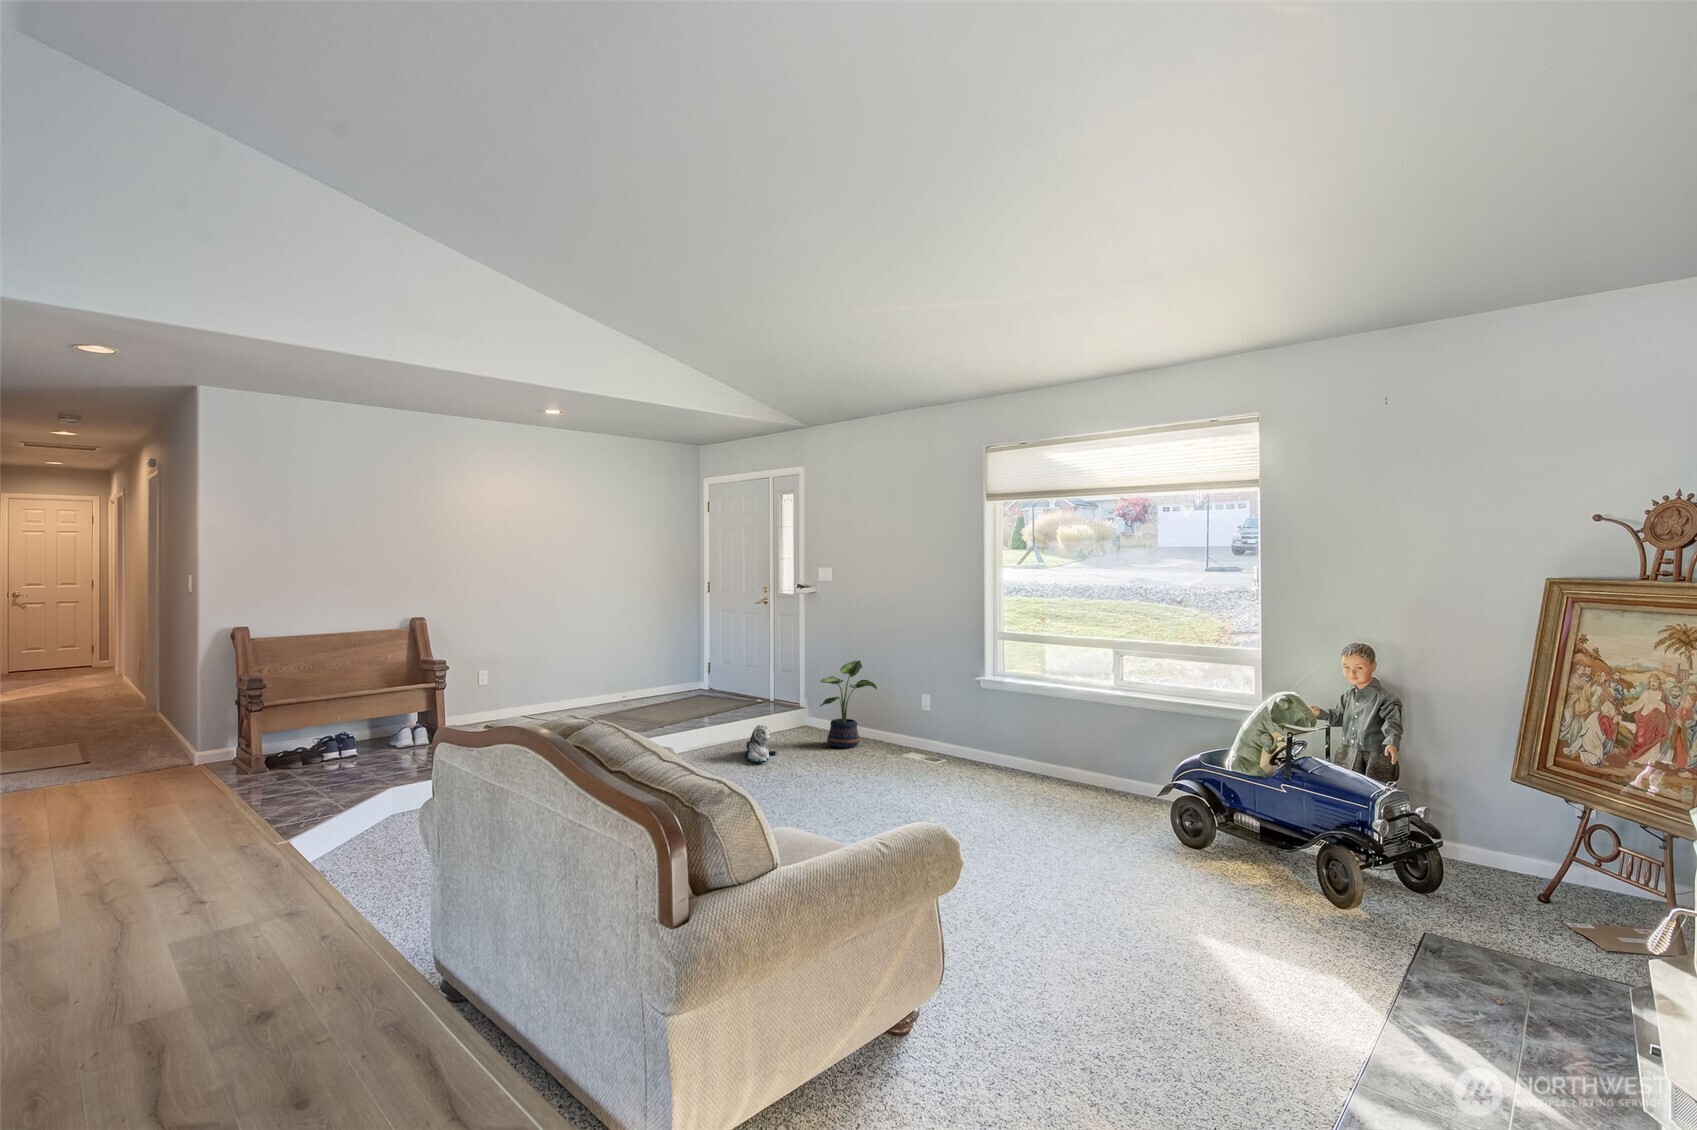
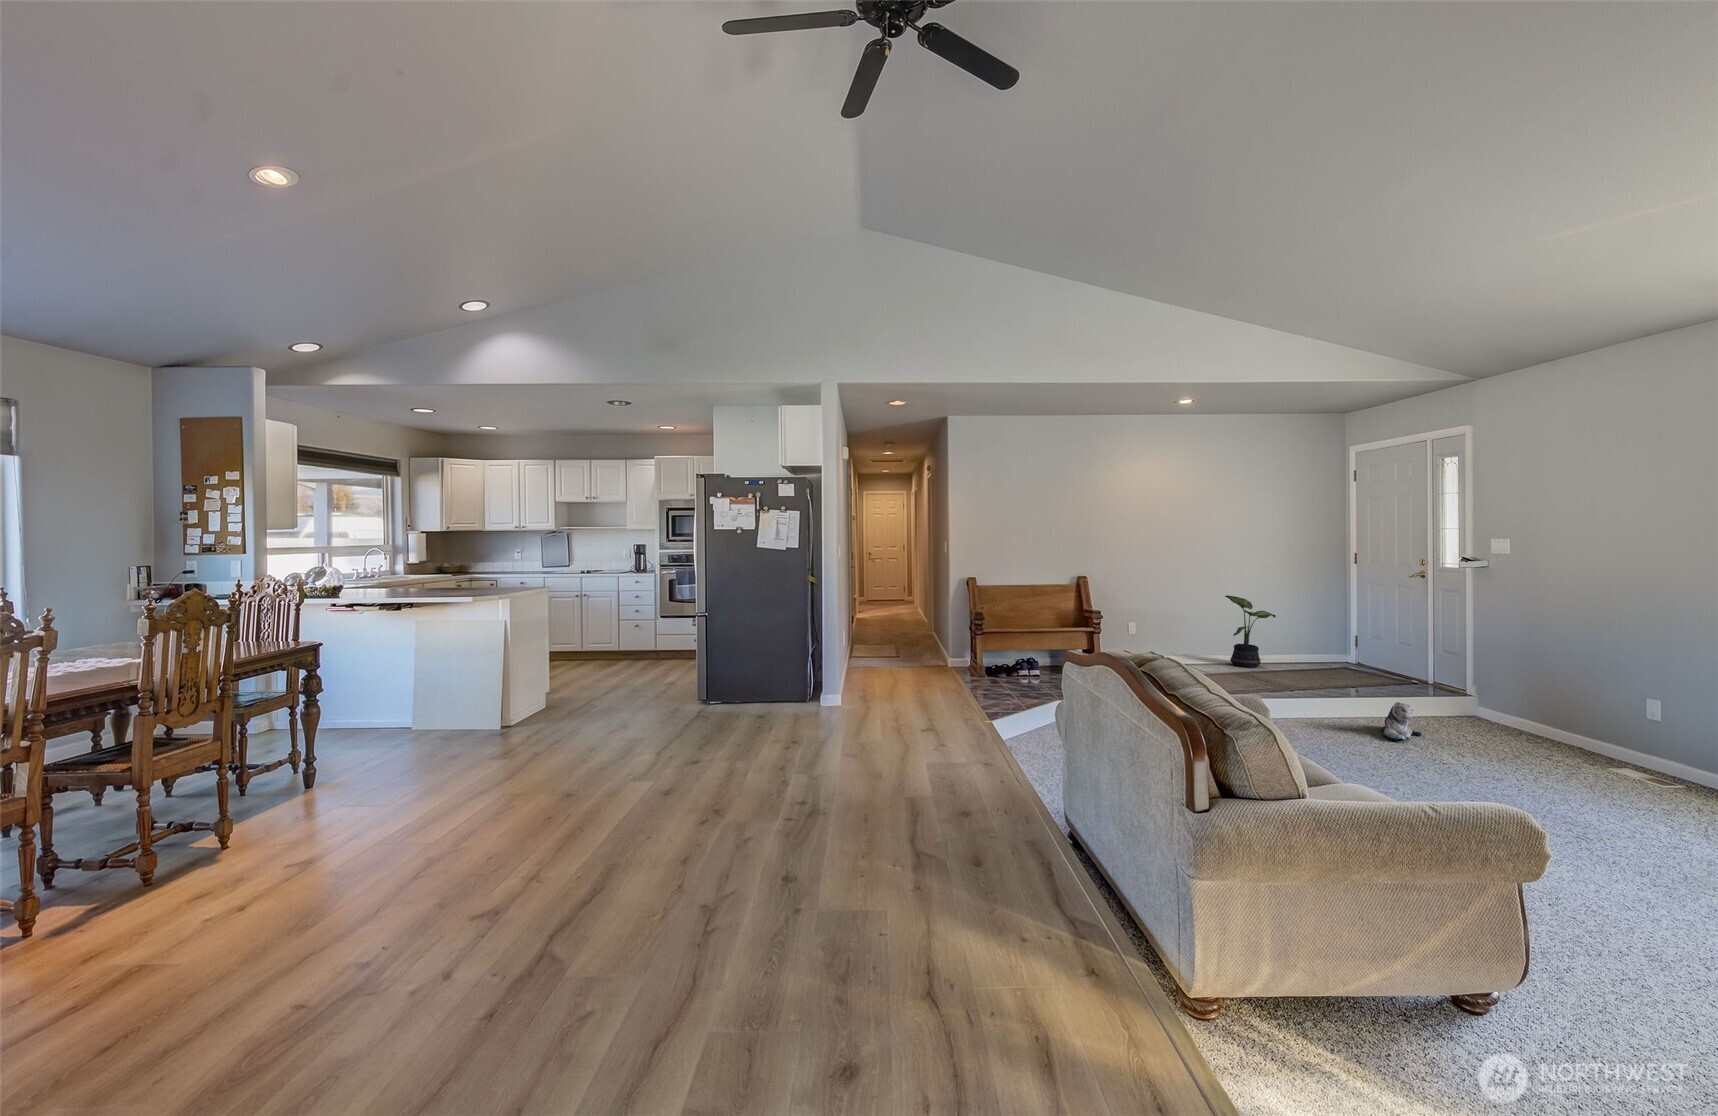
potted plant: present [820,660,877,748] -> present [1225,595,1276,667]

